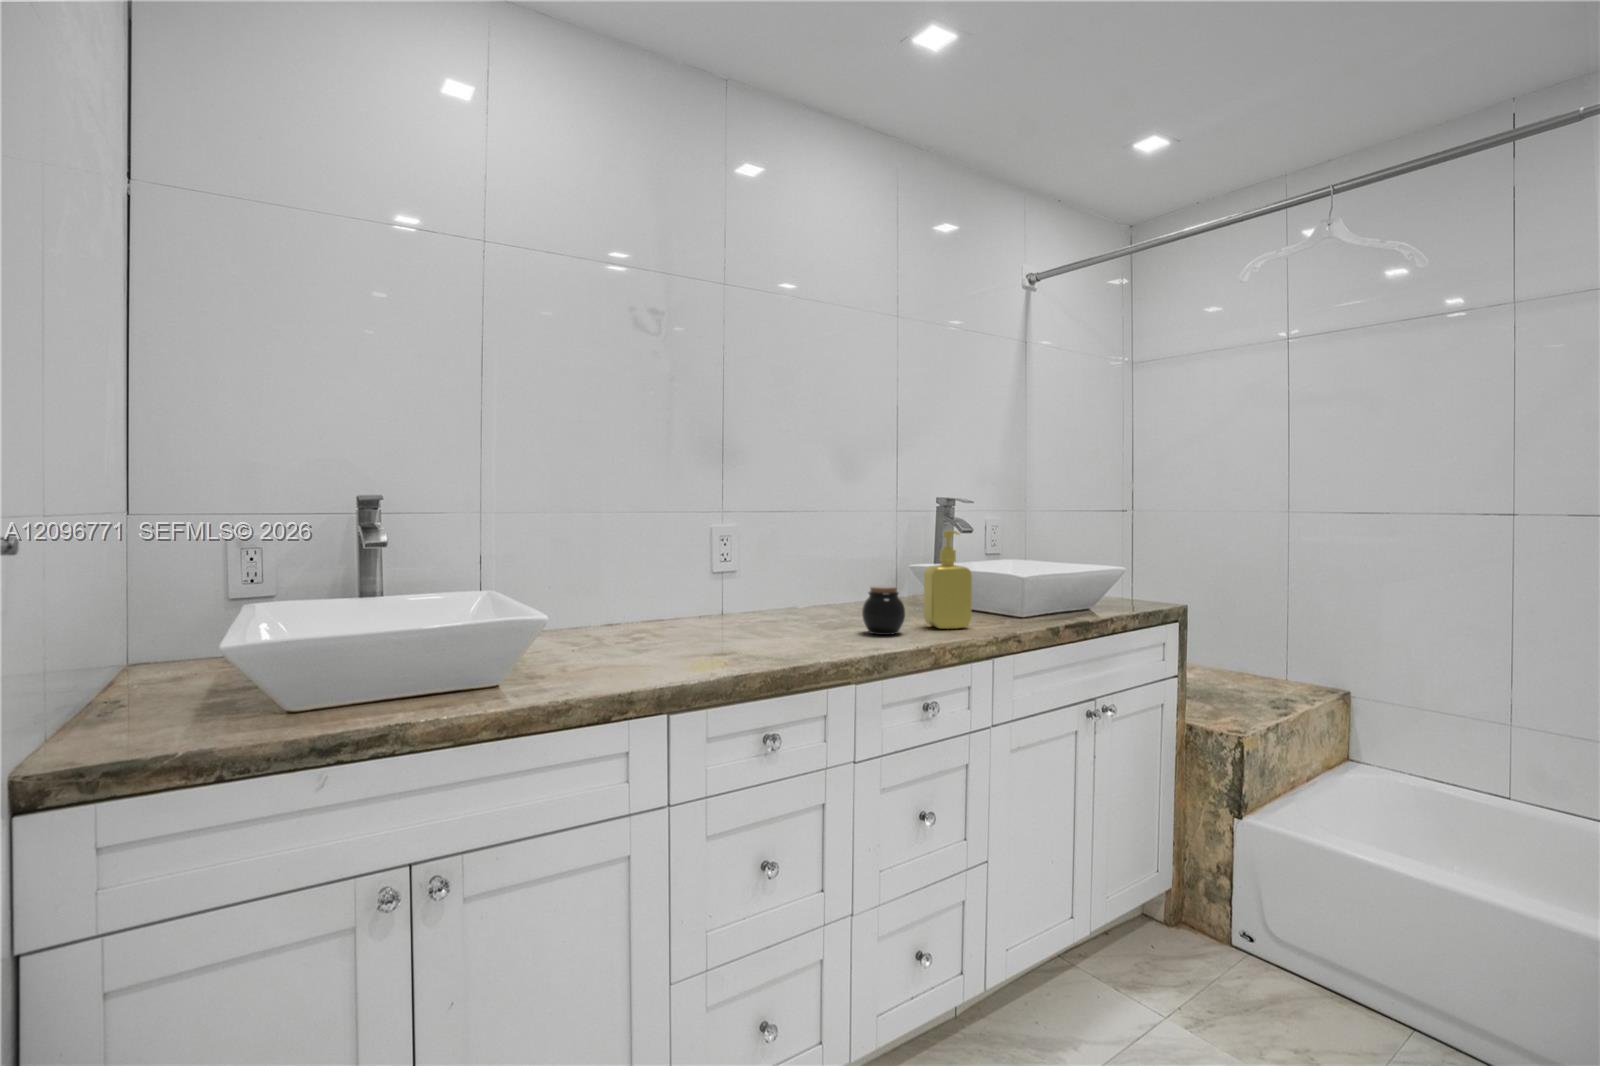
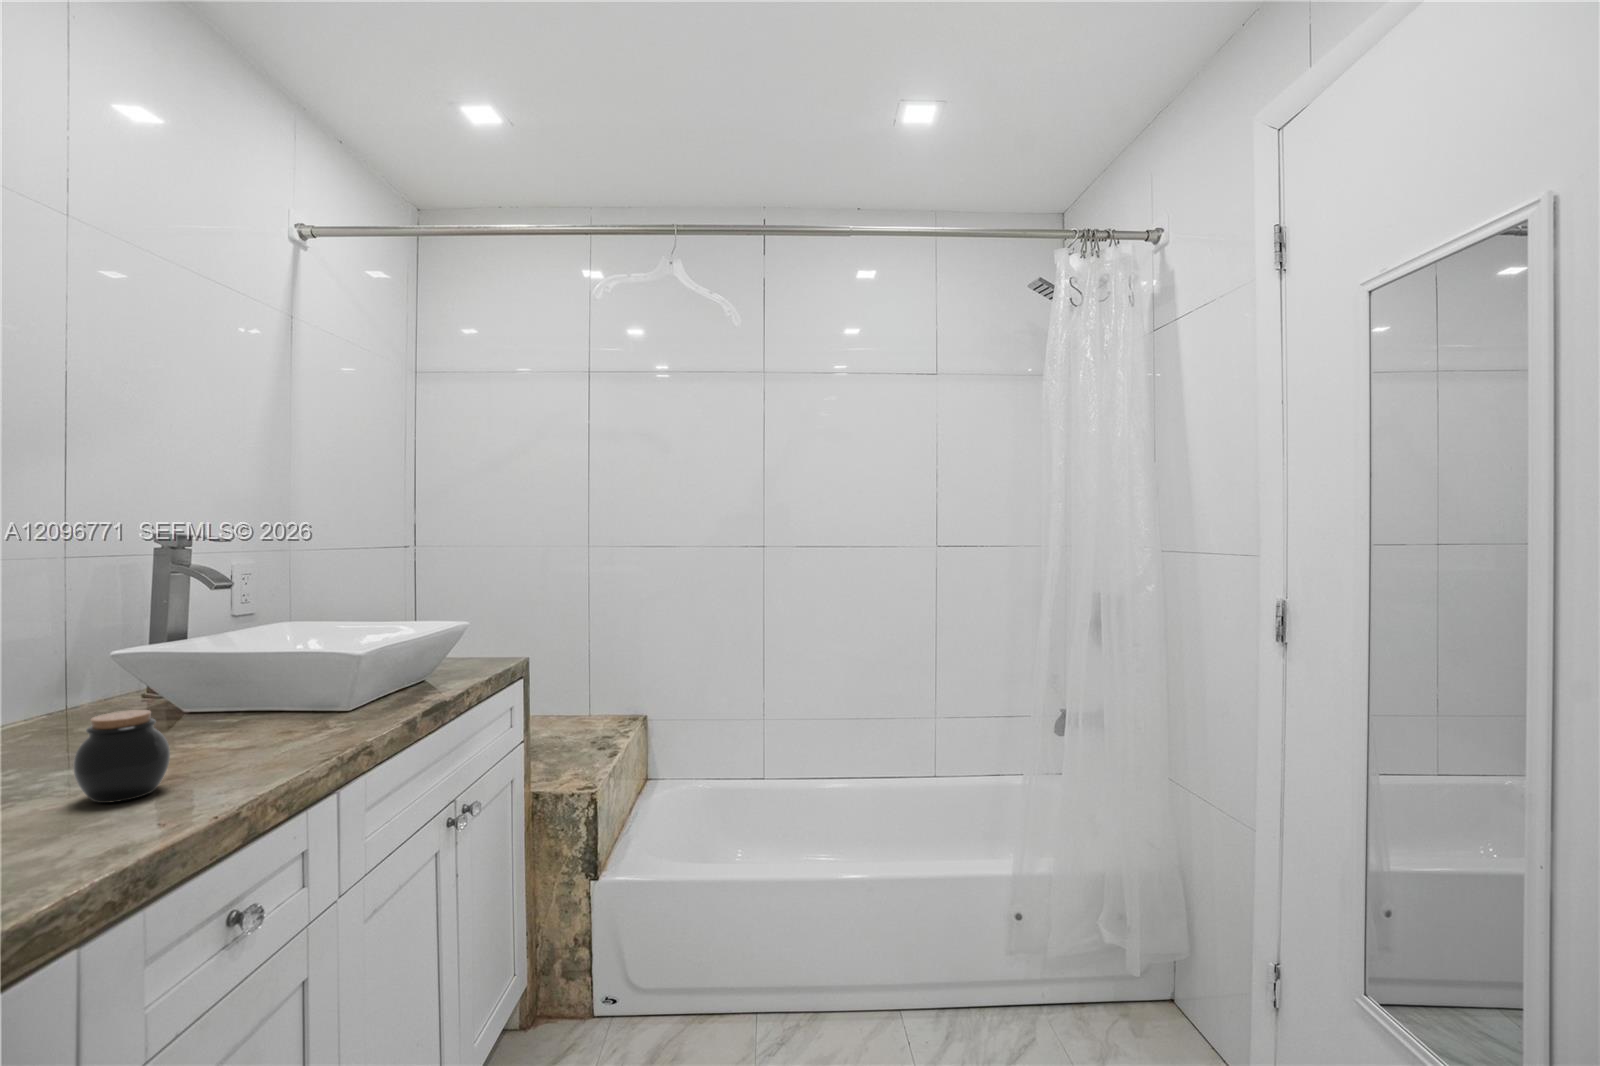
soap dispenser: present [924,530,972,629] -> none [194,604,285,762]

